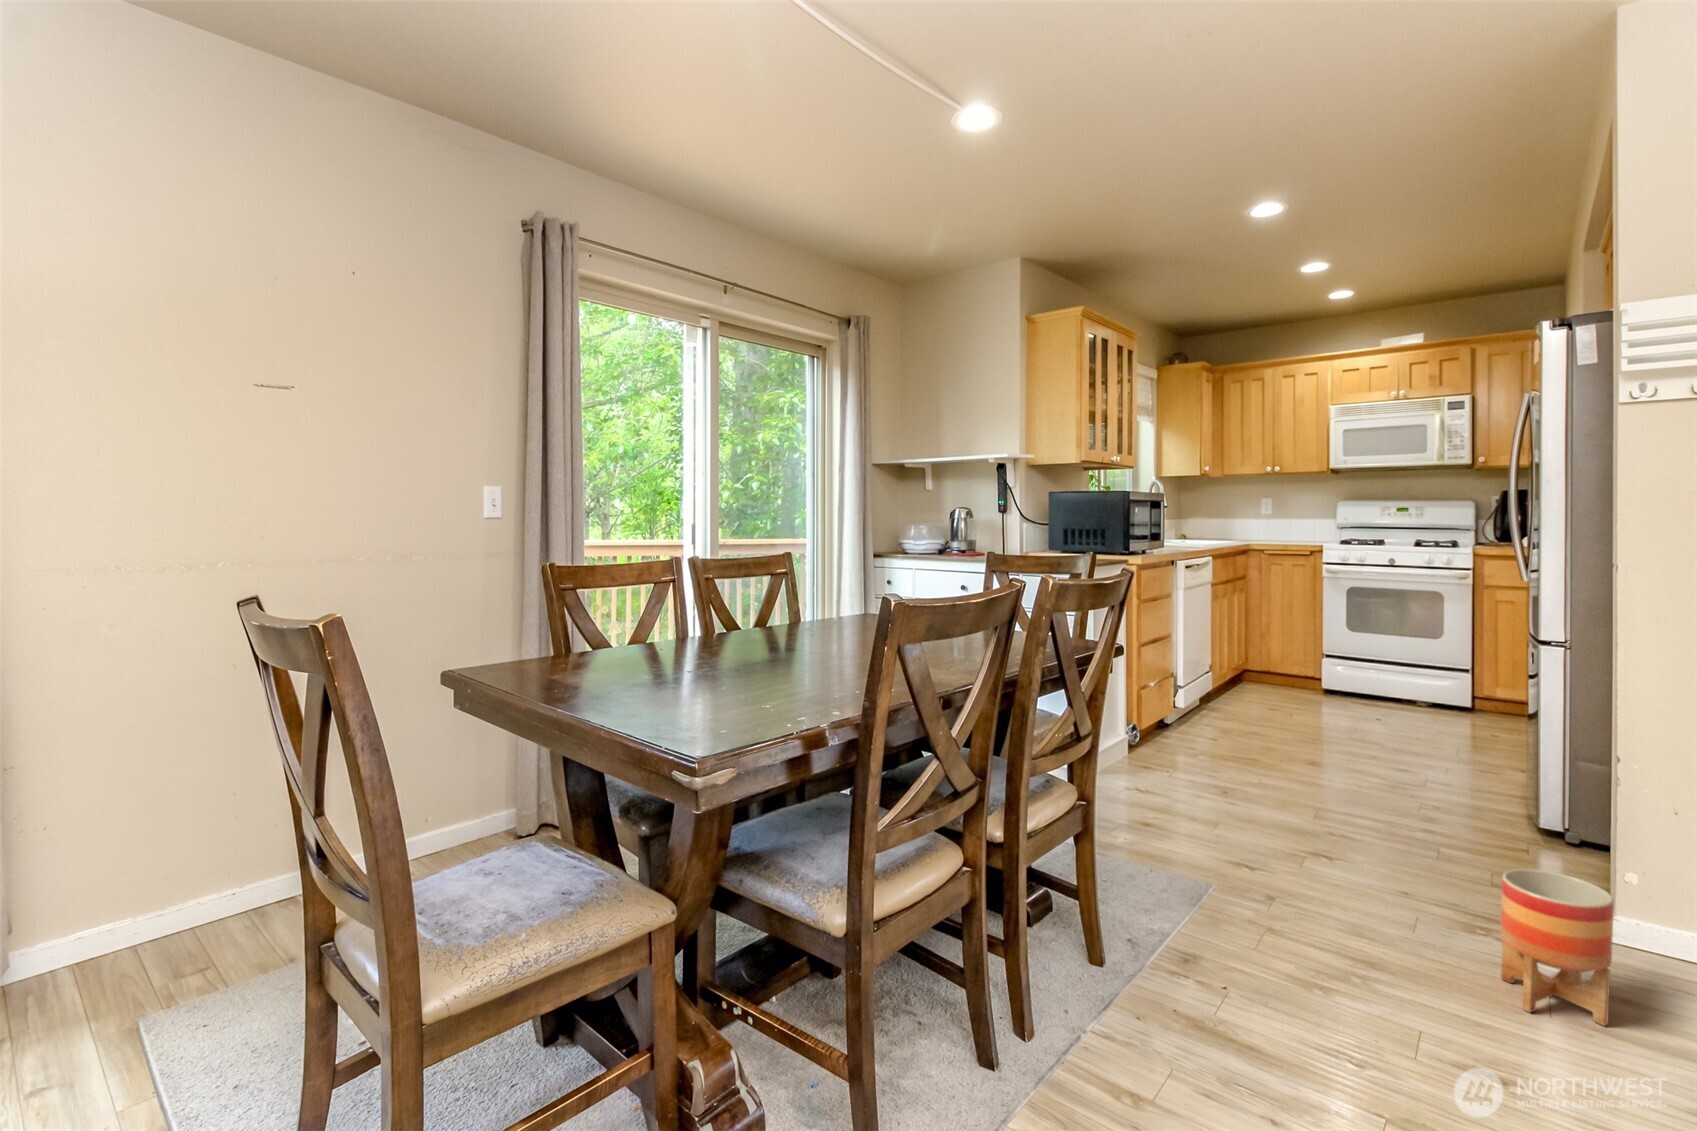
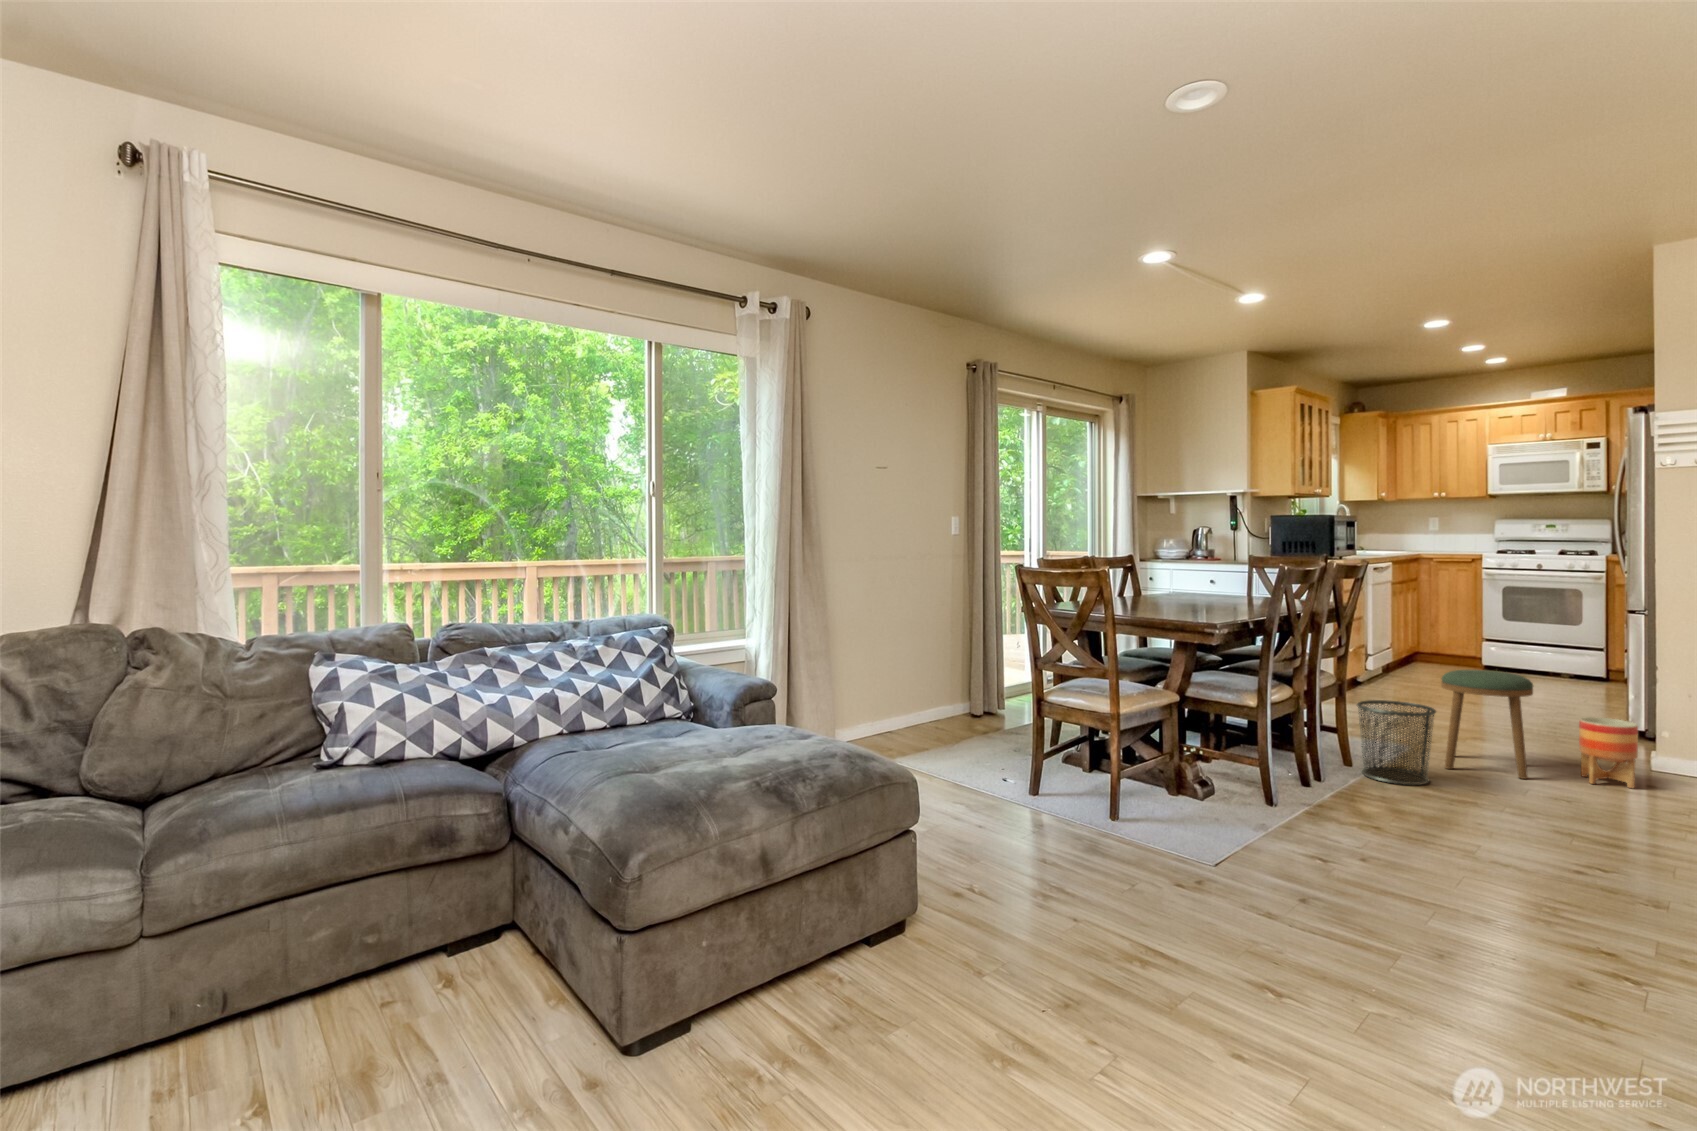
stool: none [1262,768,1422,999] -> present [1441,670,1533,779]
waste bin: none [1104,843,1249,1041] -> present [1357,700,1436,785]

